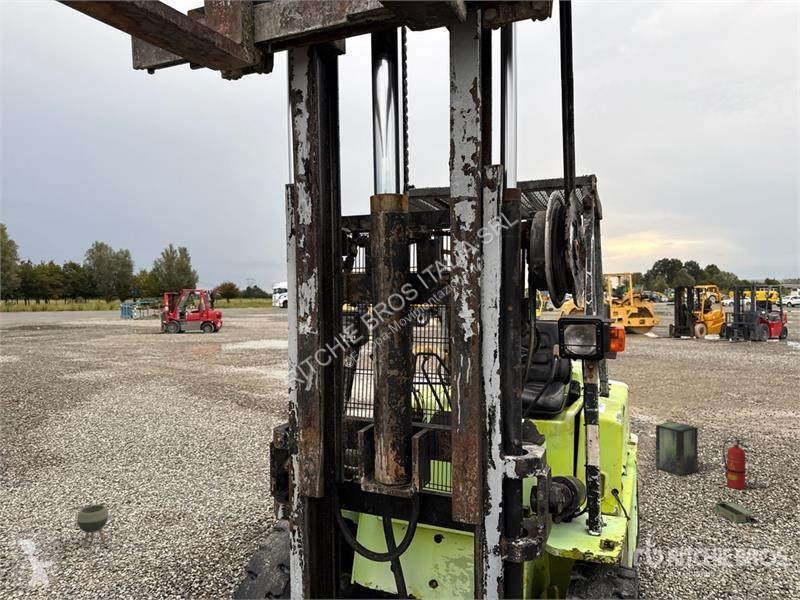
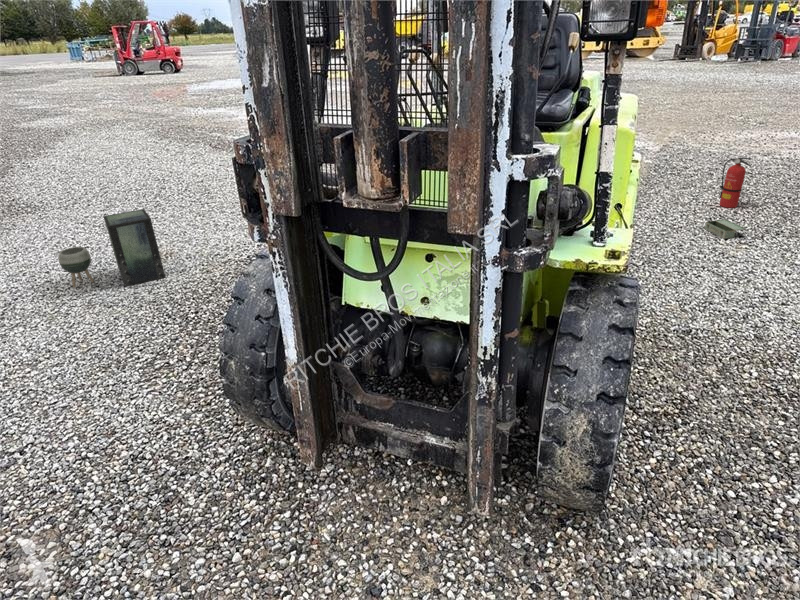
storage box: present [656,422,698,476] -> present [104,209,165,287]

